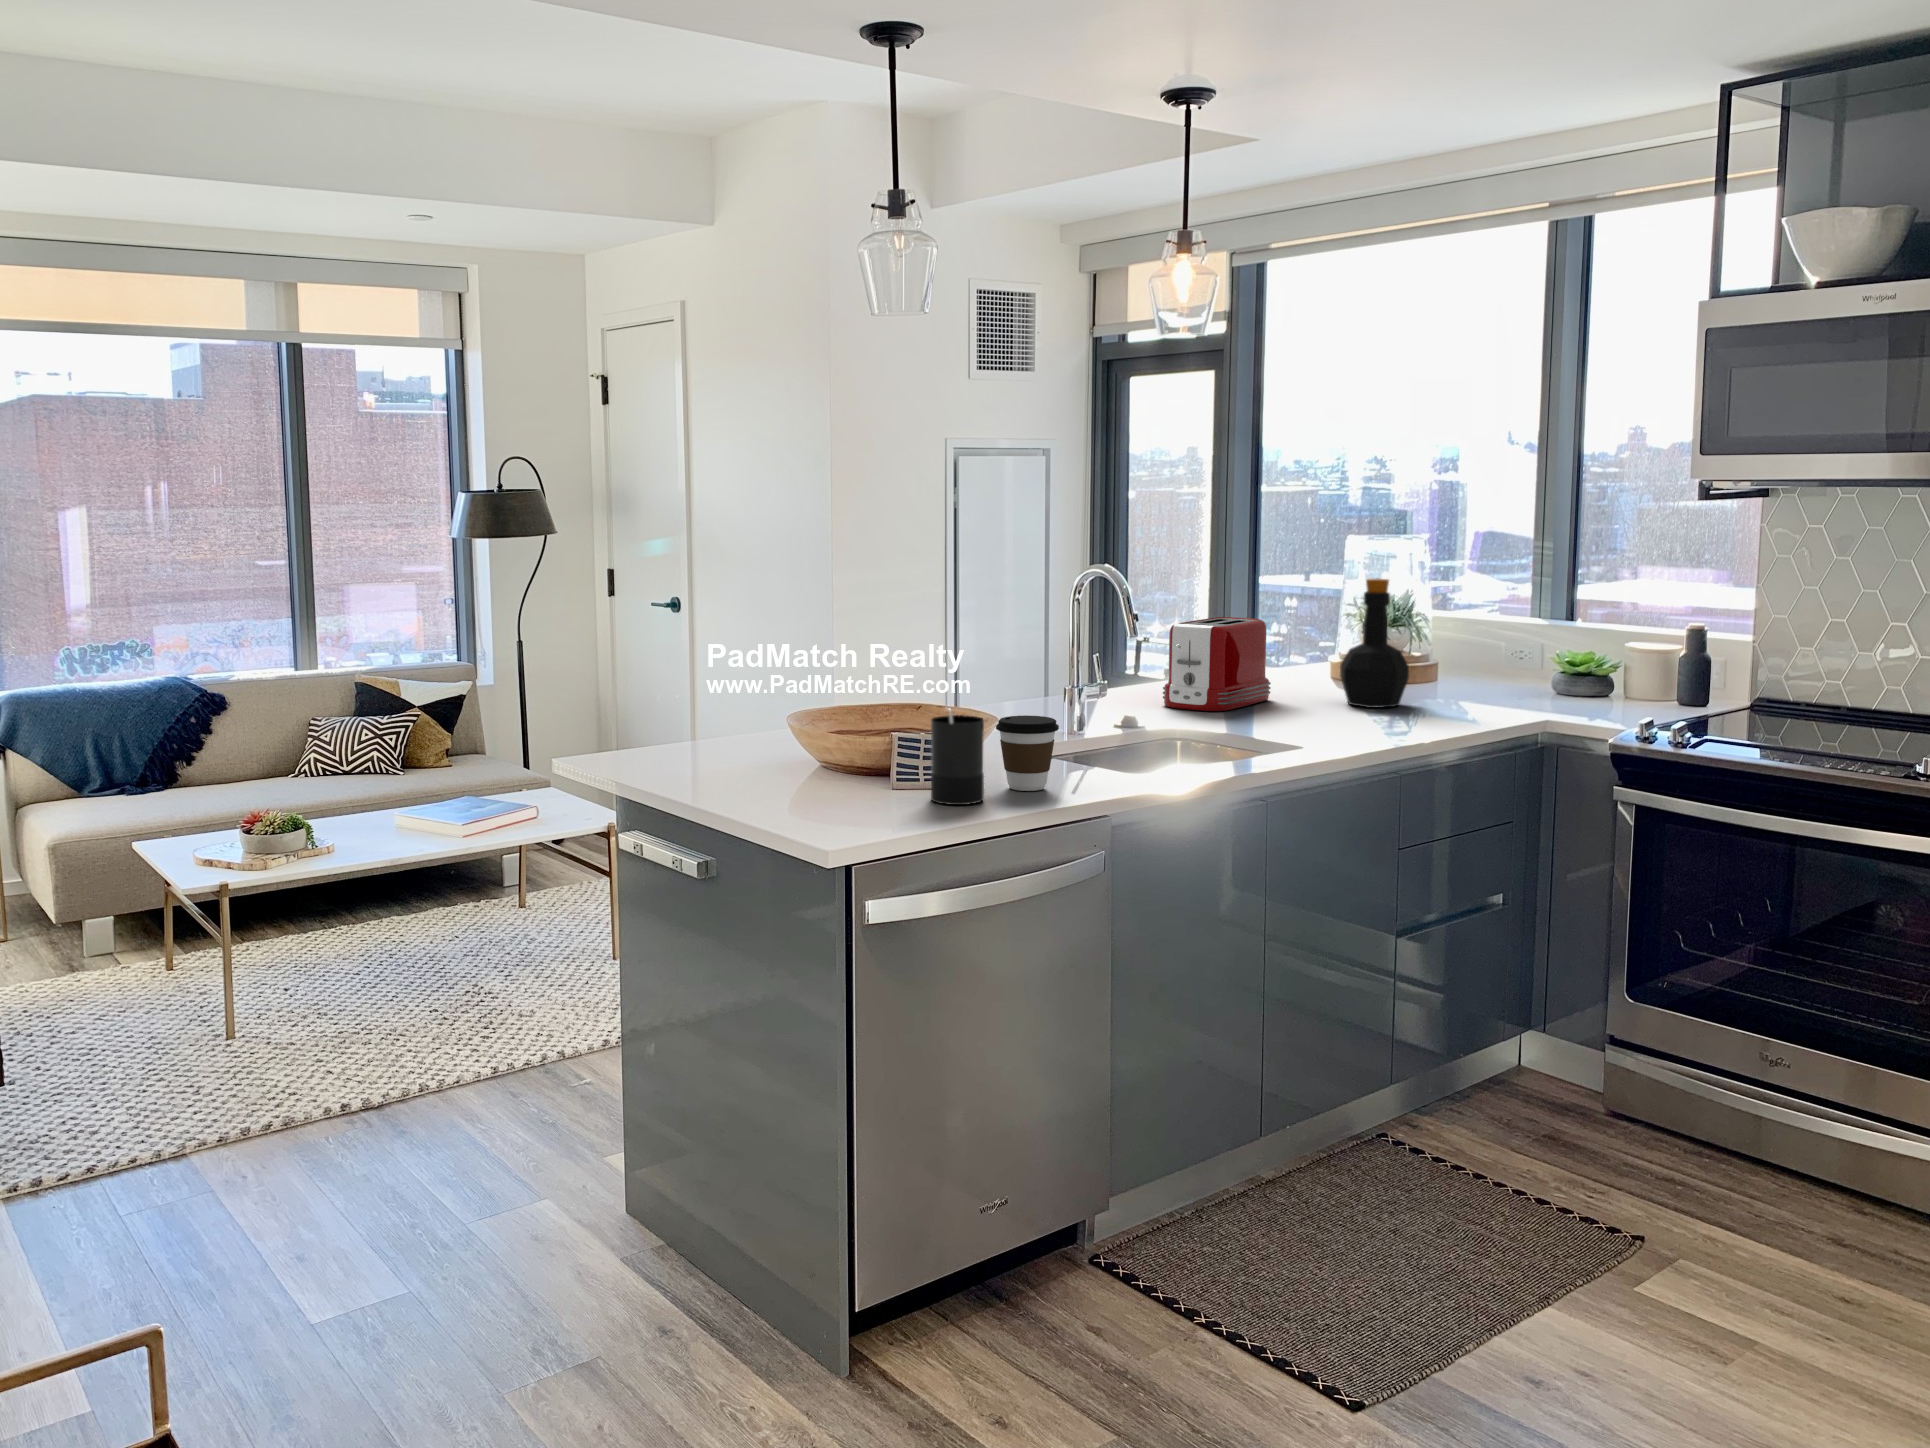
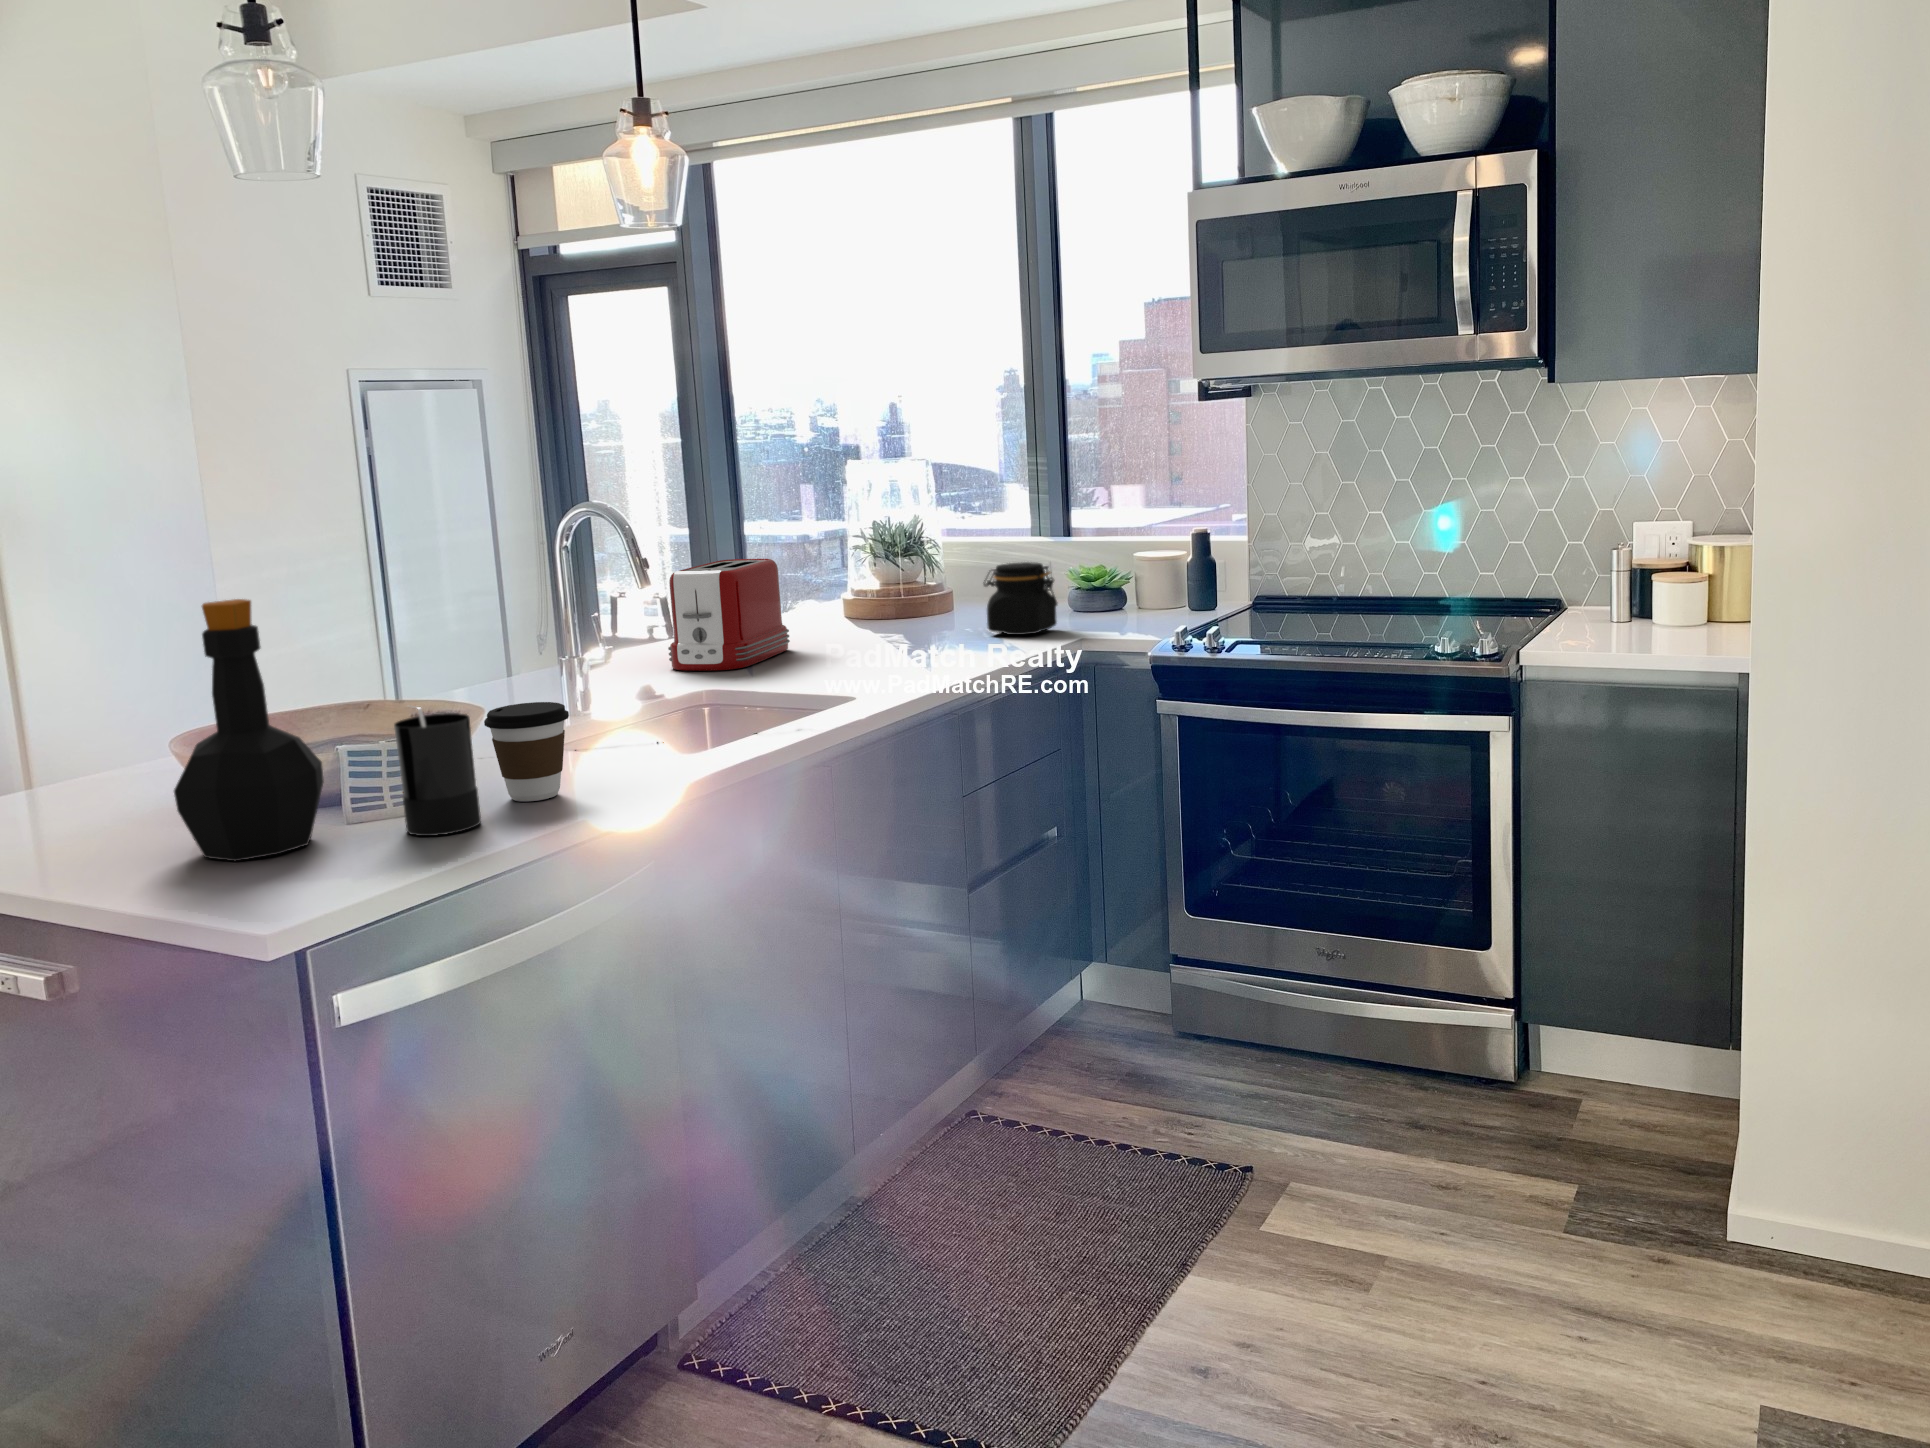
bottle: present [1340,578,1409,708] -> present [174,599,324,862]
jar: none [1457,642,1529,709] -> present [984,562,1057,635]

